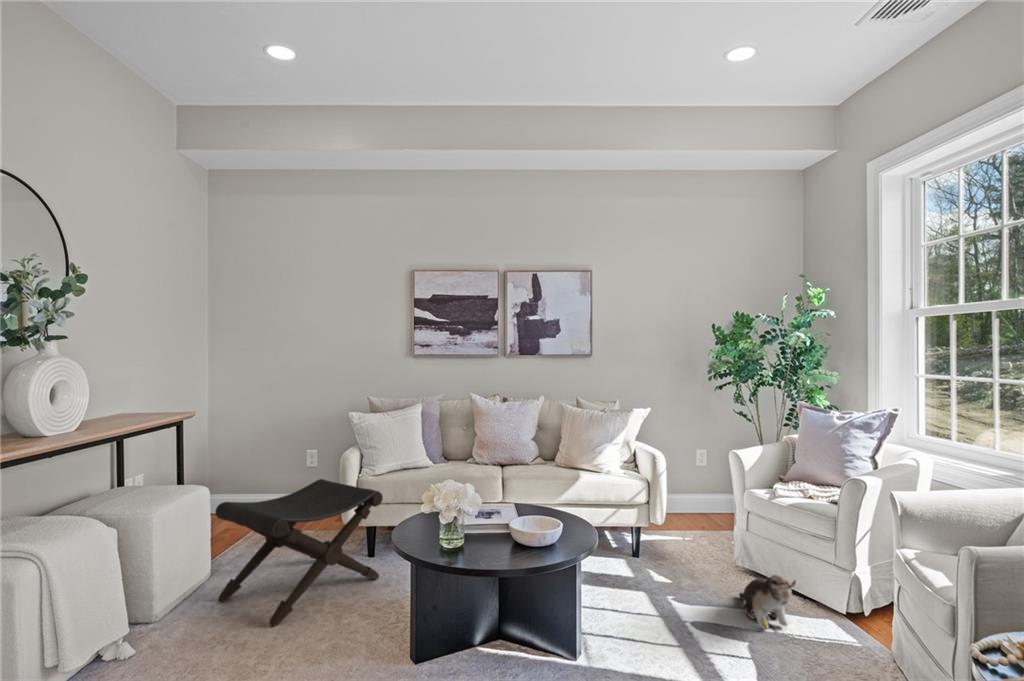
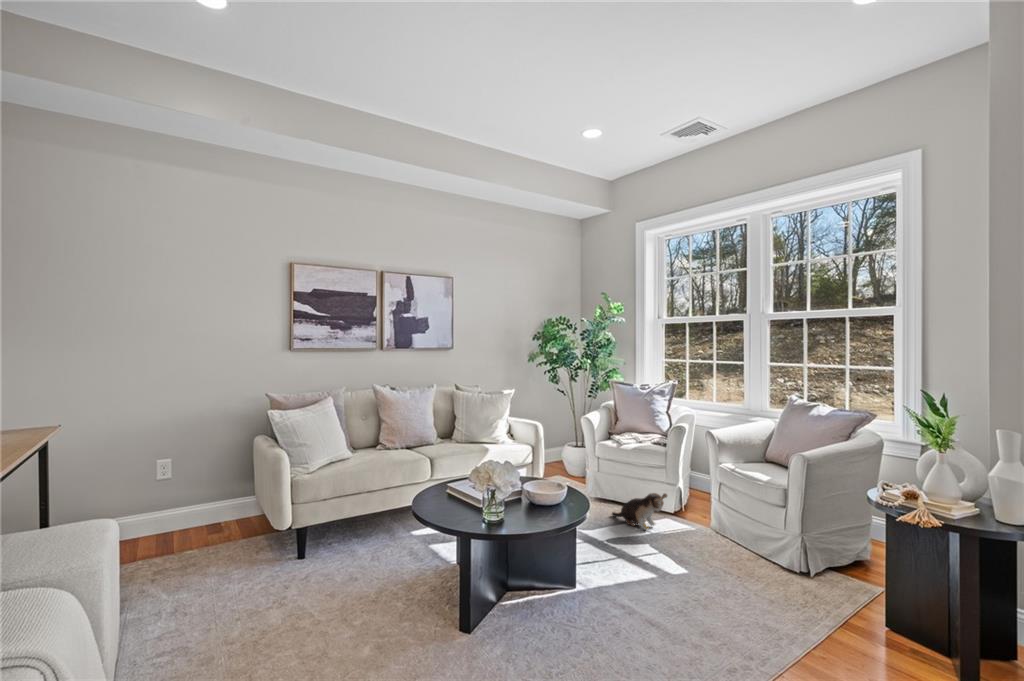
footstool: present [215,479,383,626] -> none [178,486,348,646]

